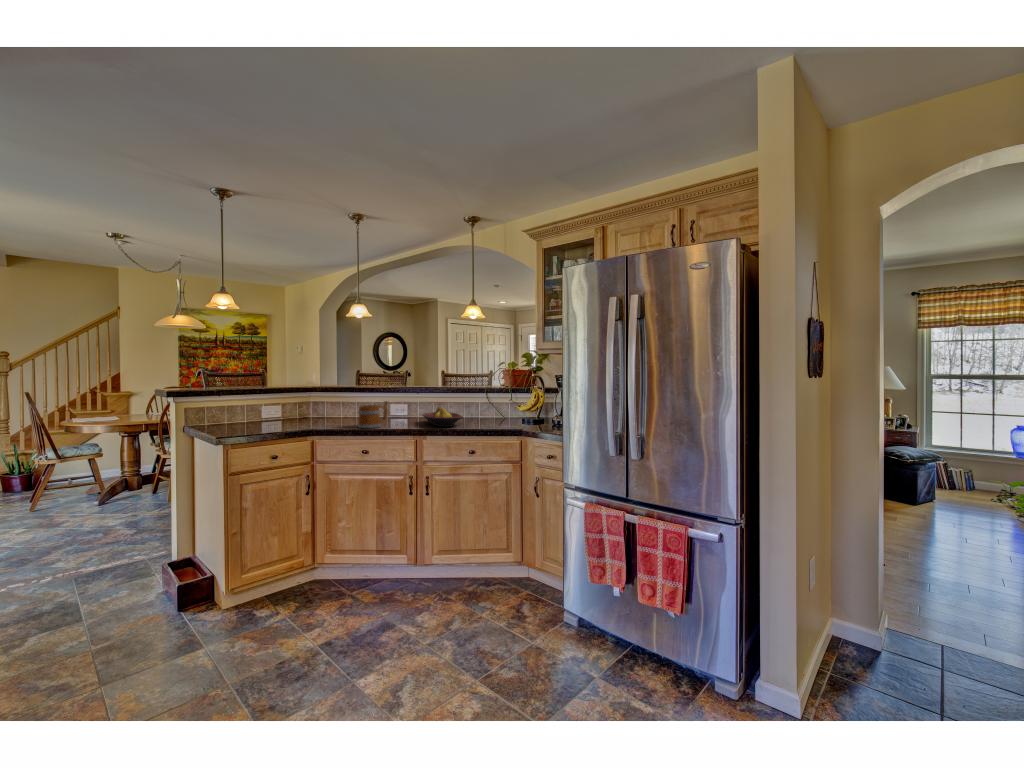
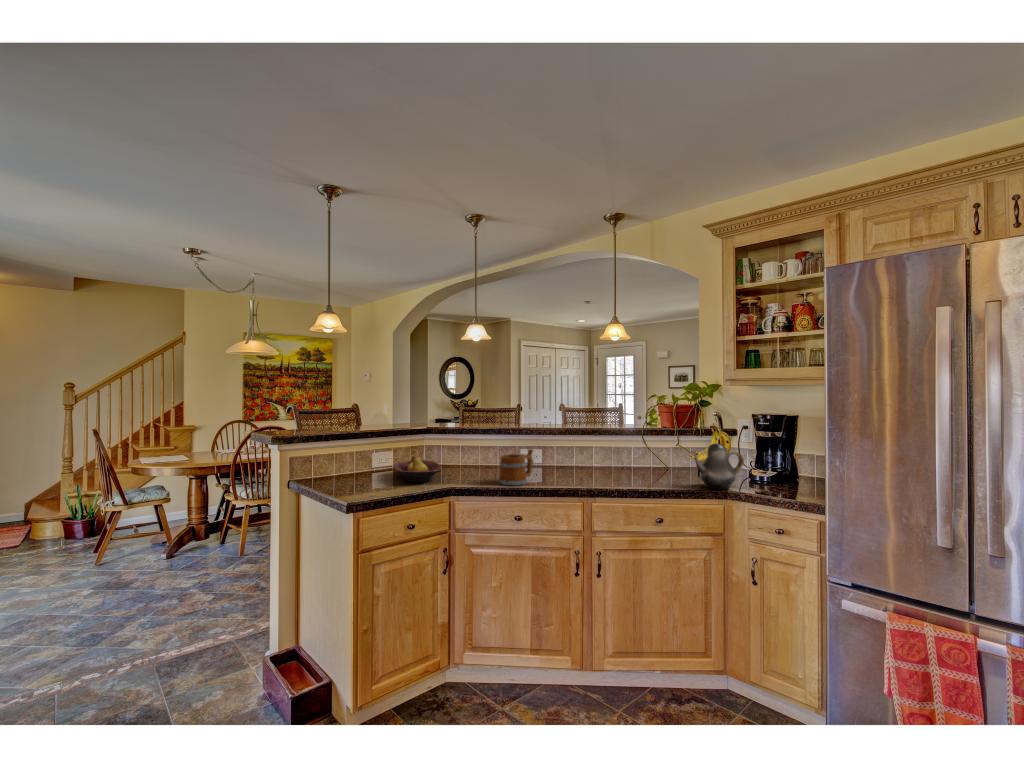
teapot: none [503,390,544,430] -> present [693,437,744,489]
fruit bowl: present [423,407,463,427] -> present [393,455,442,483]

